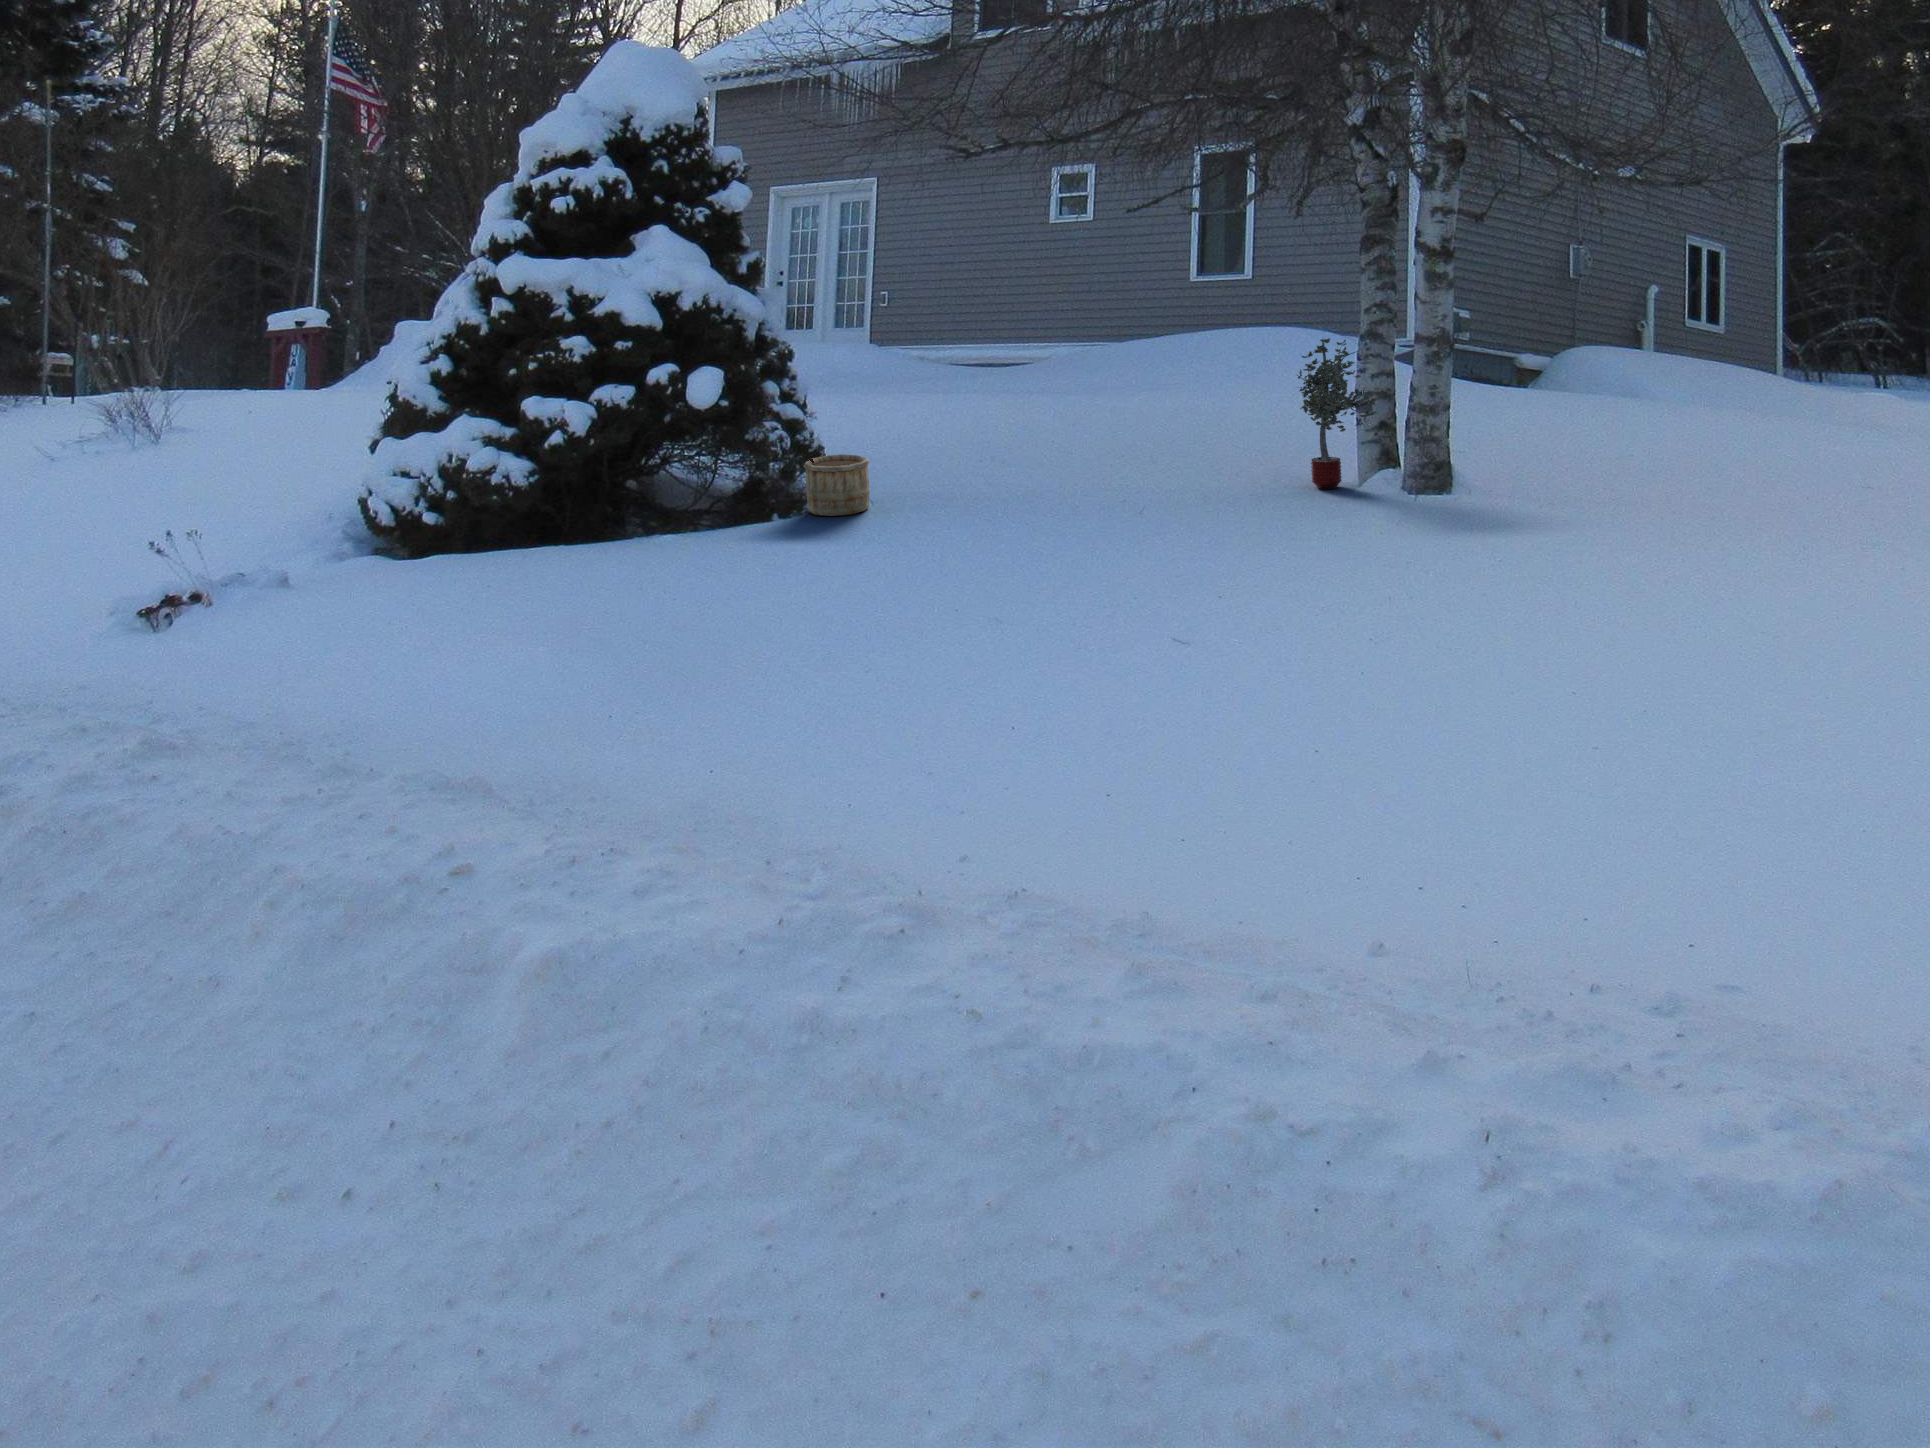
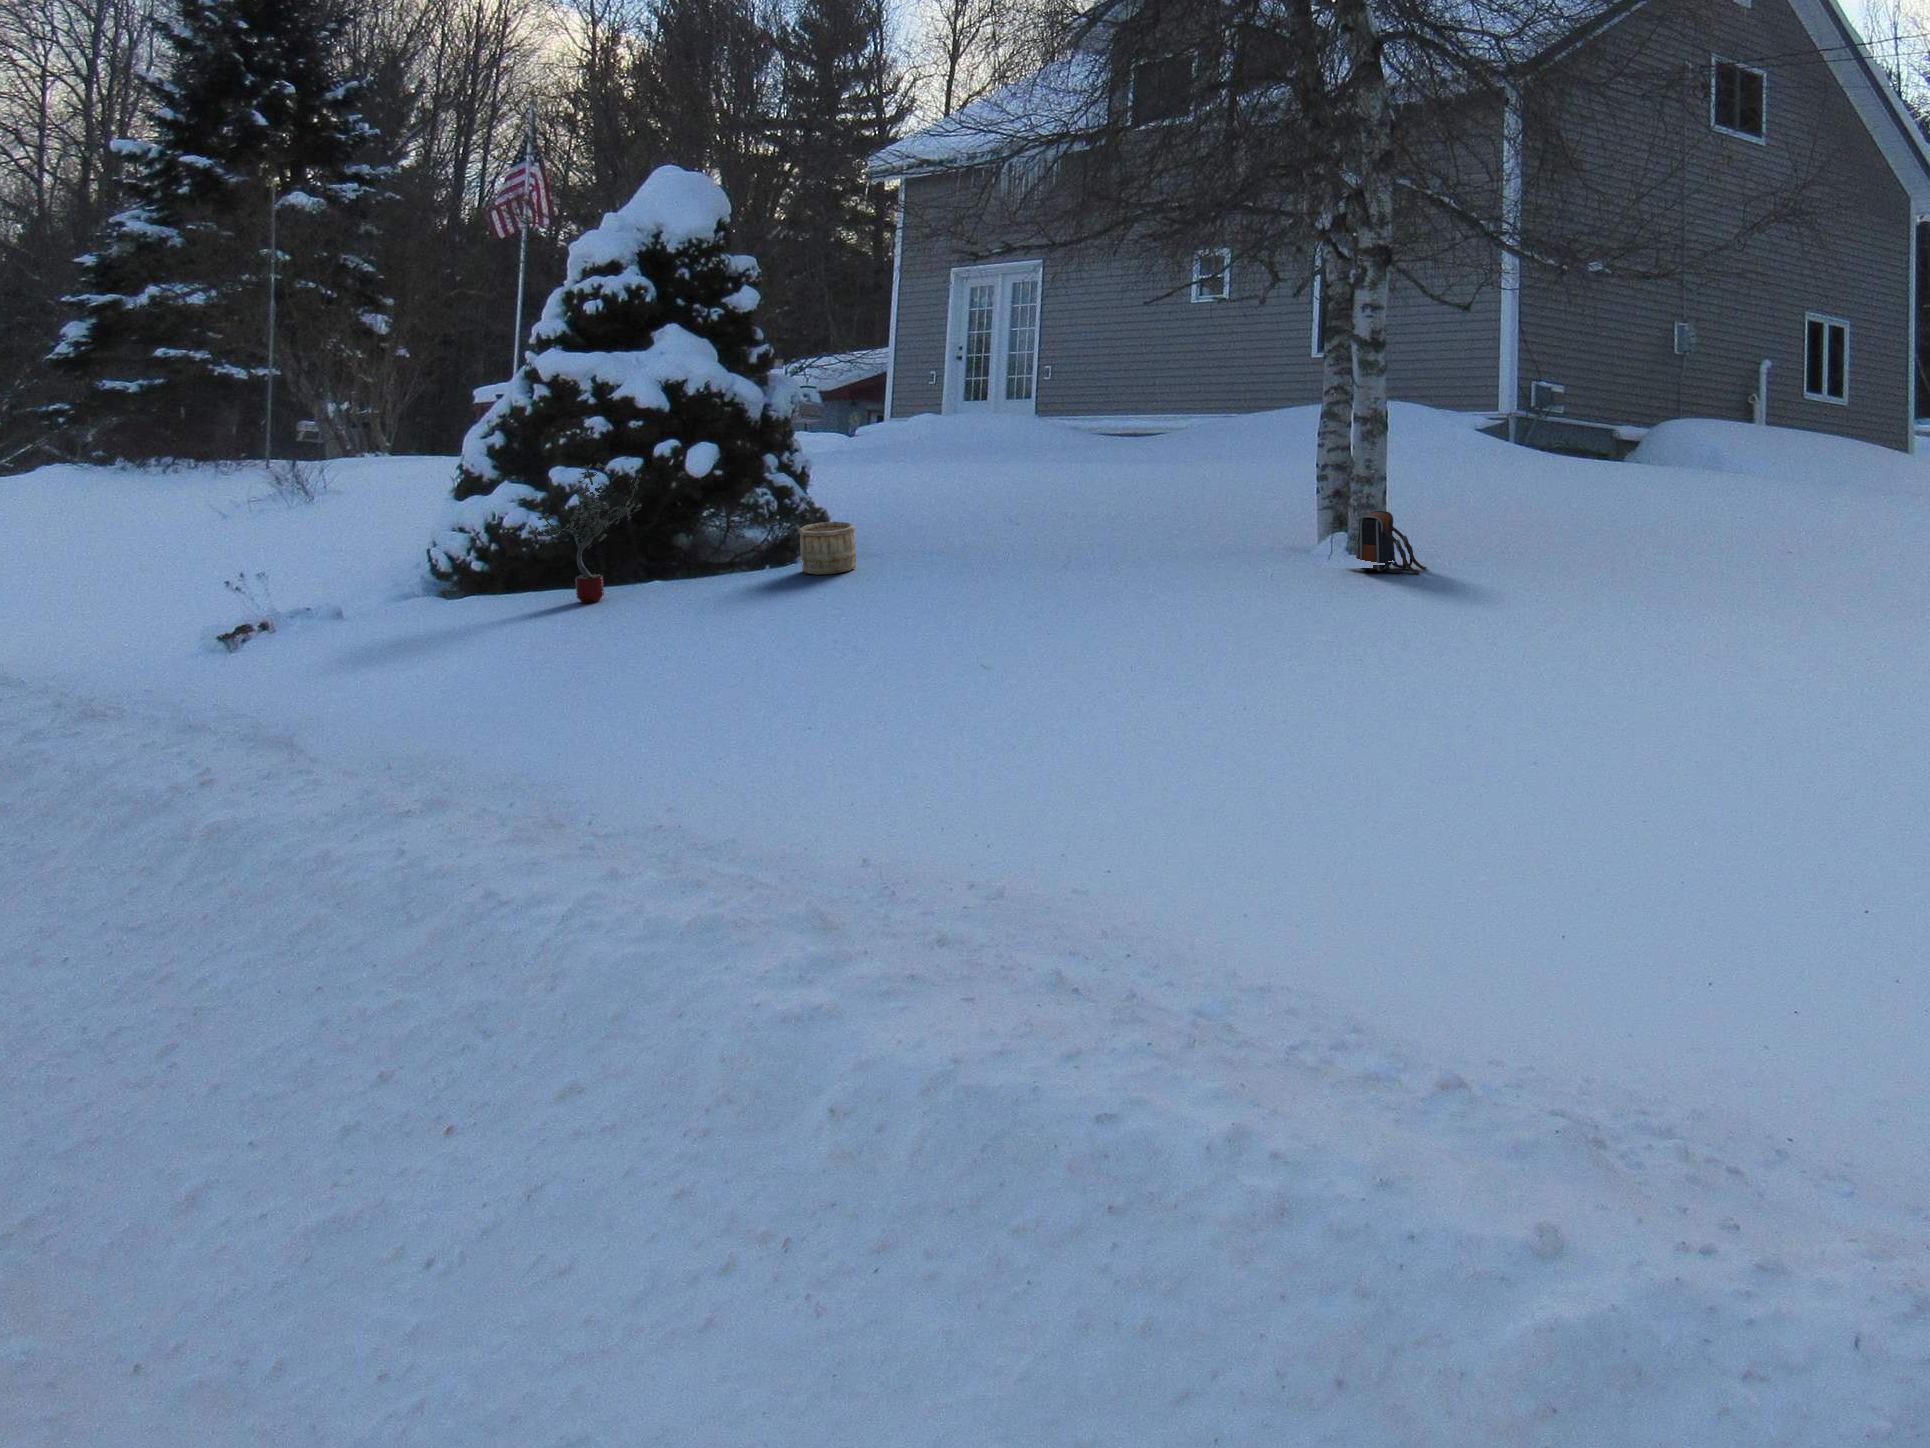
potted tree: present [1297,338,1379,489] -> present [527,462,642,603]
backpack: none [1452,430,1545,501] -> present [1356,510,1427,574]

